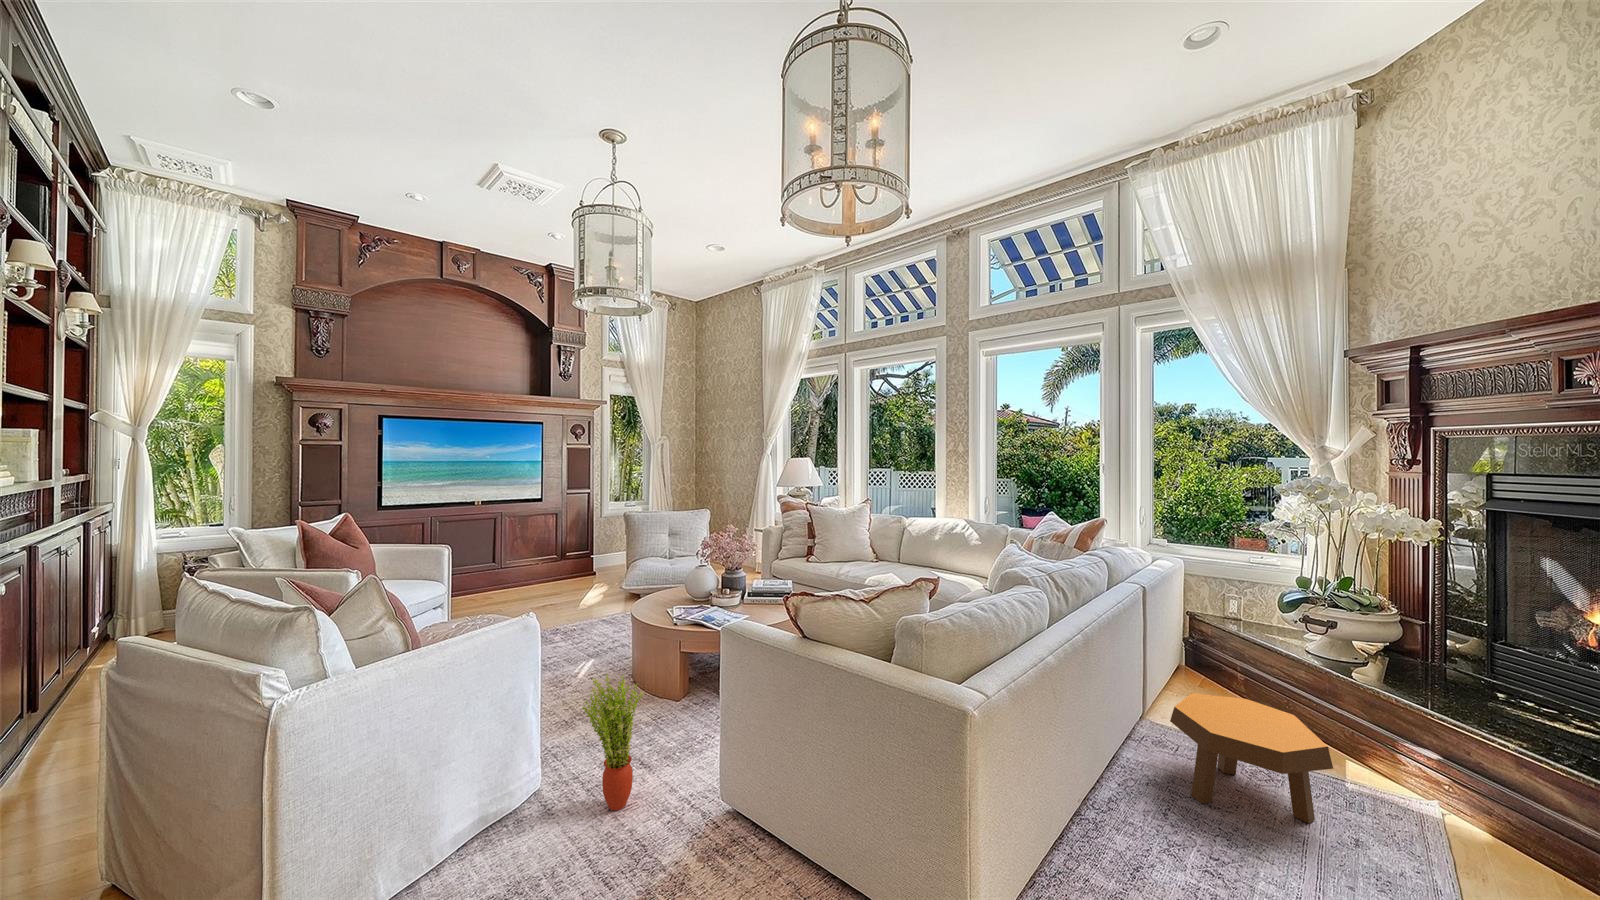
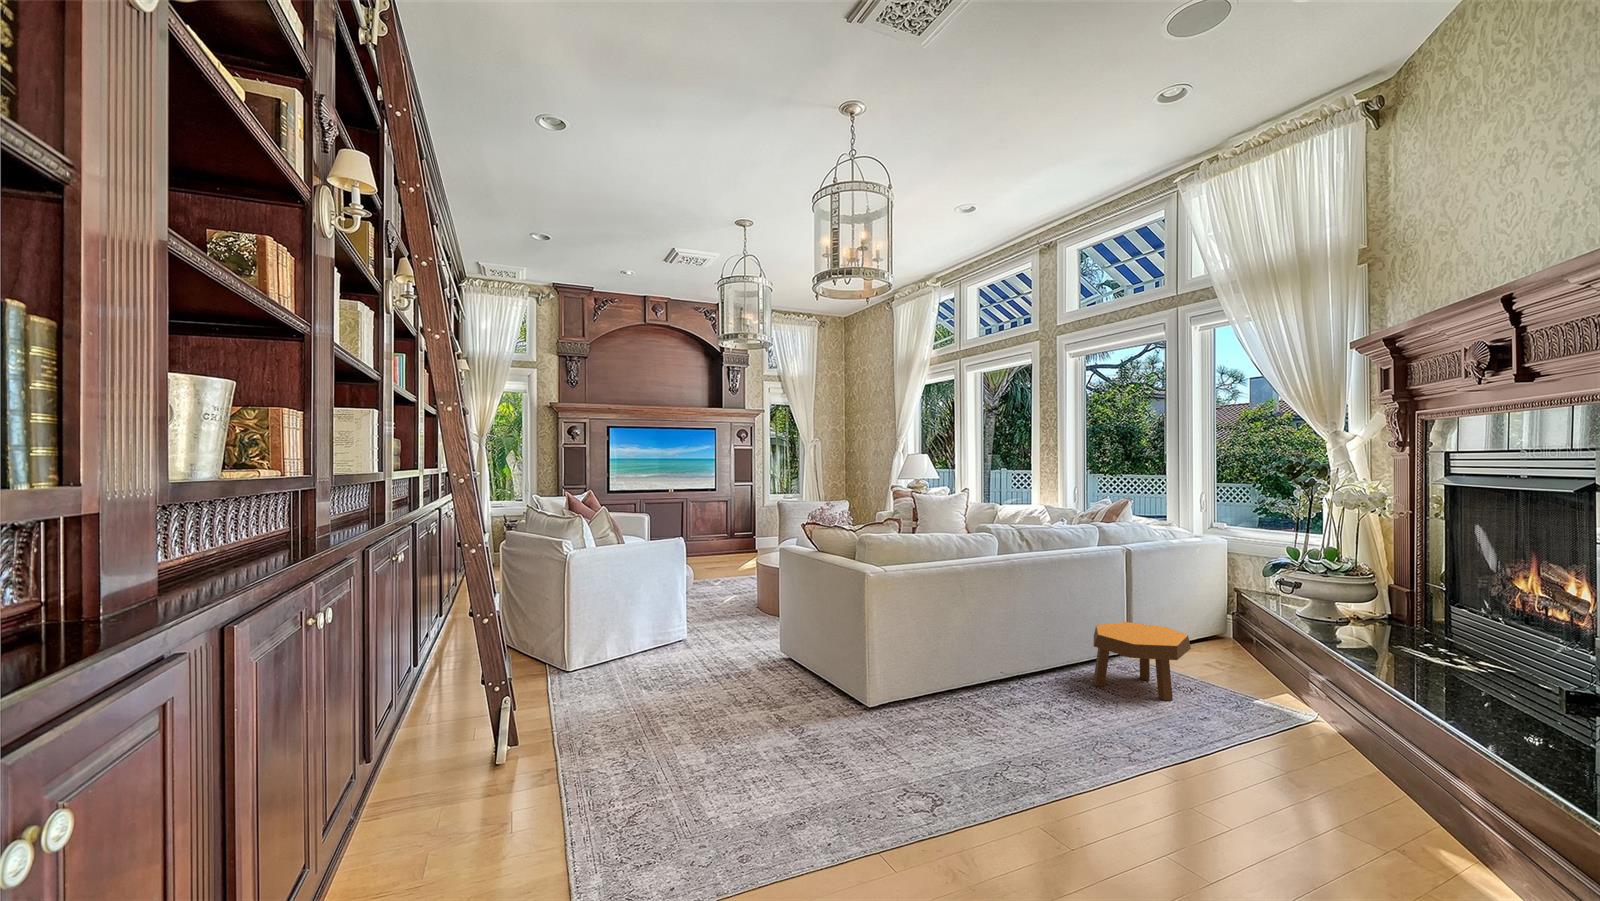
potted plant: present [582,674,644,810] -> none [703,570,736,647]

